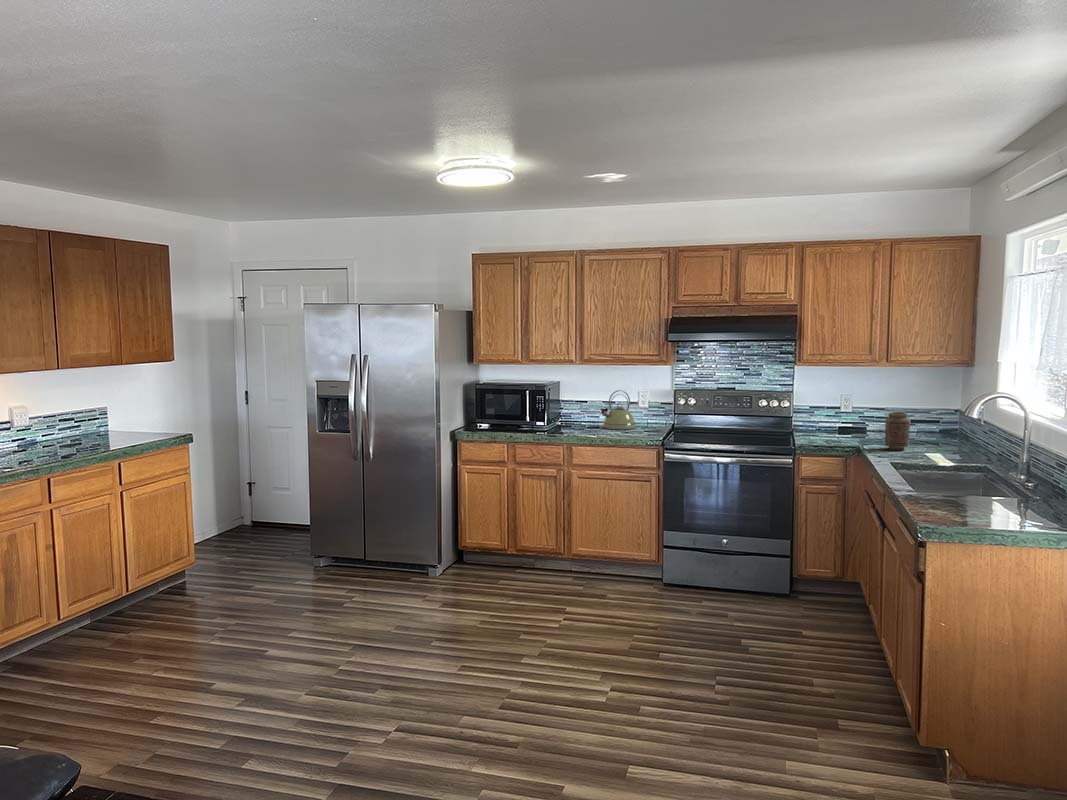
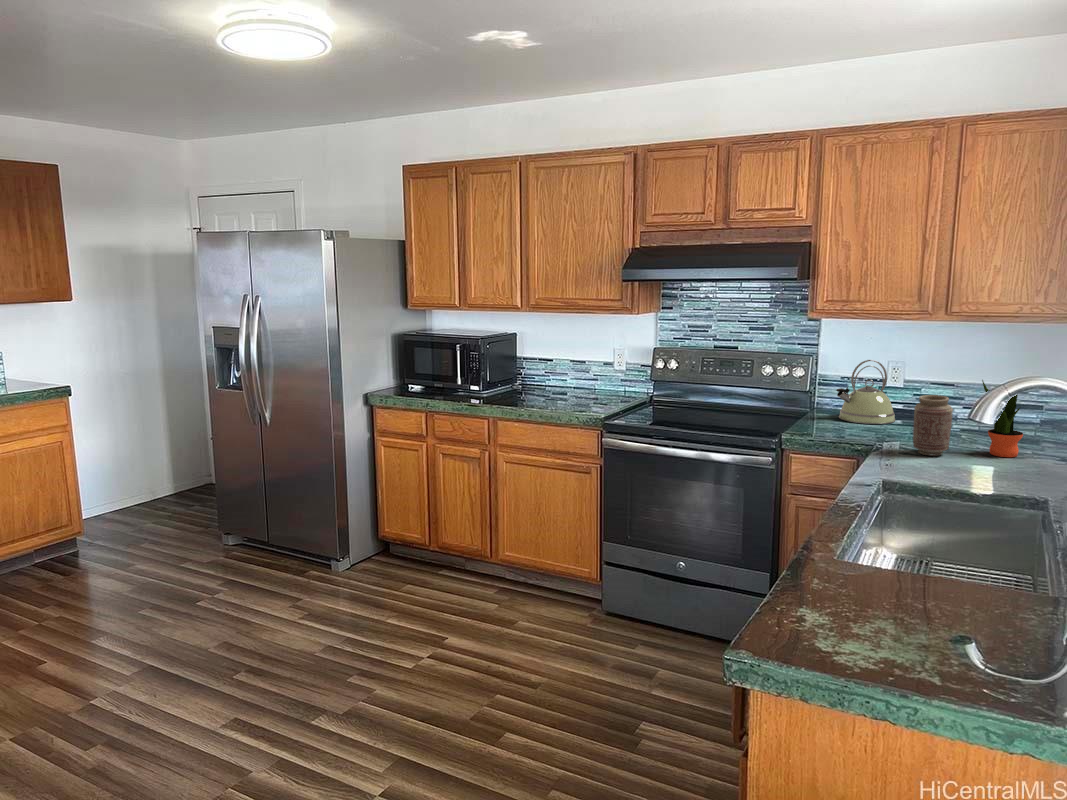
kettle: present [600,390,636,430] -> present [836,360,895,424]
potted plant: none [921,401,949,449] -> present [982,380,1023,457]

